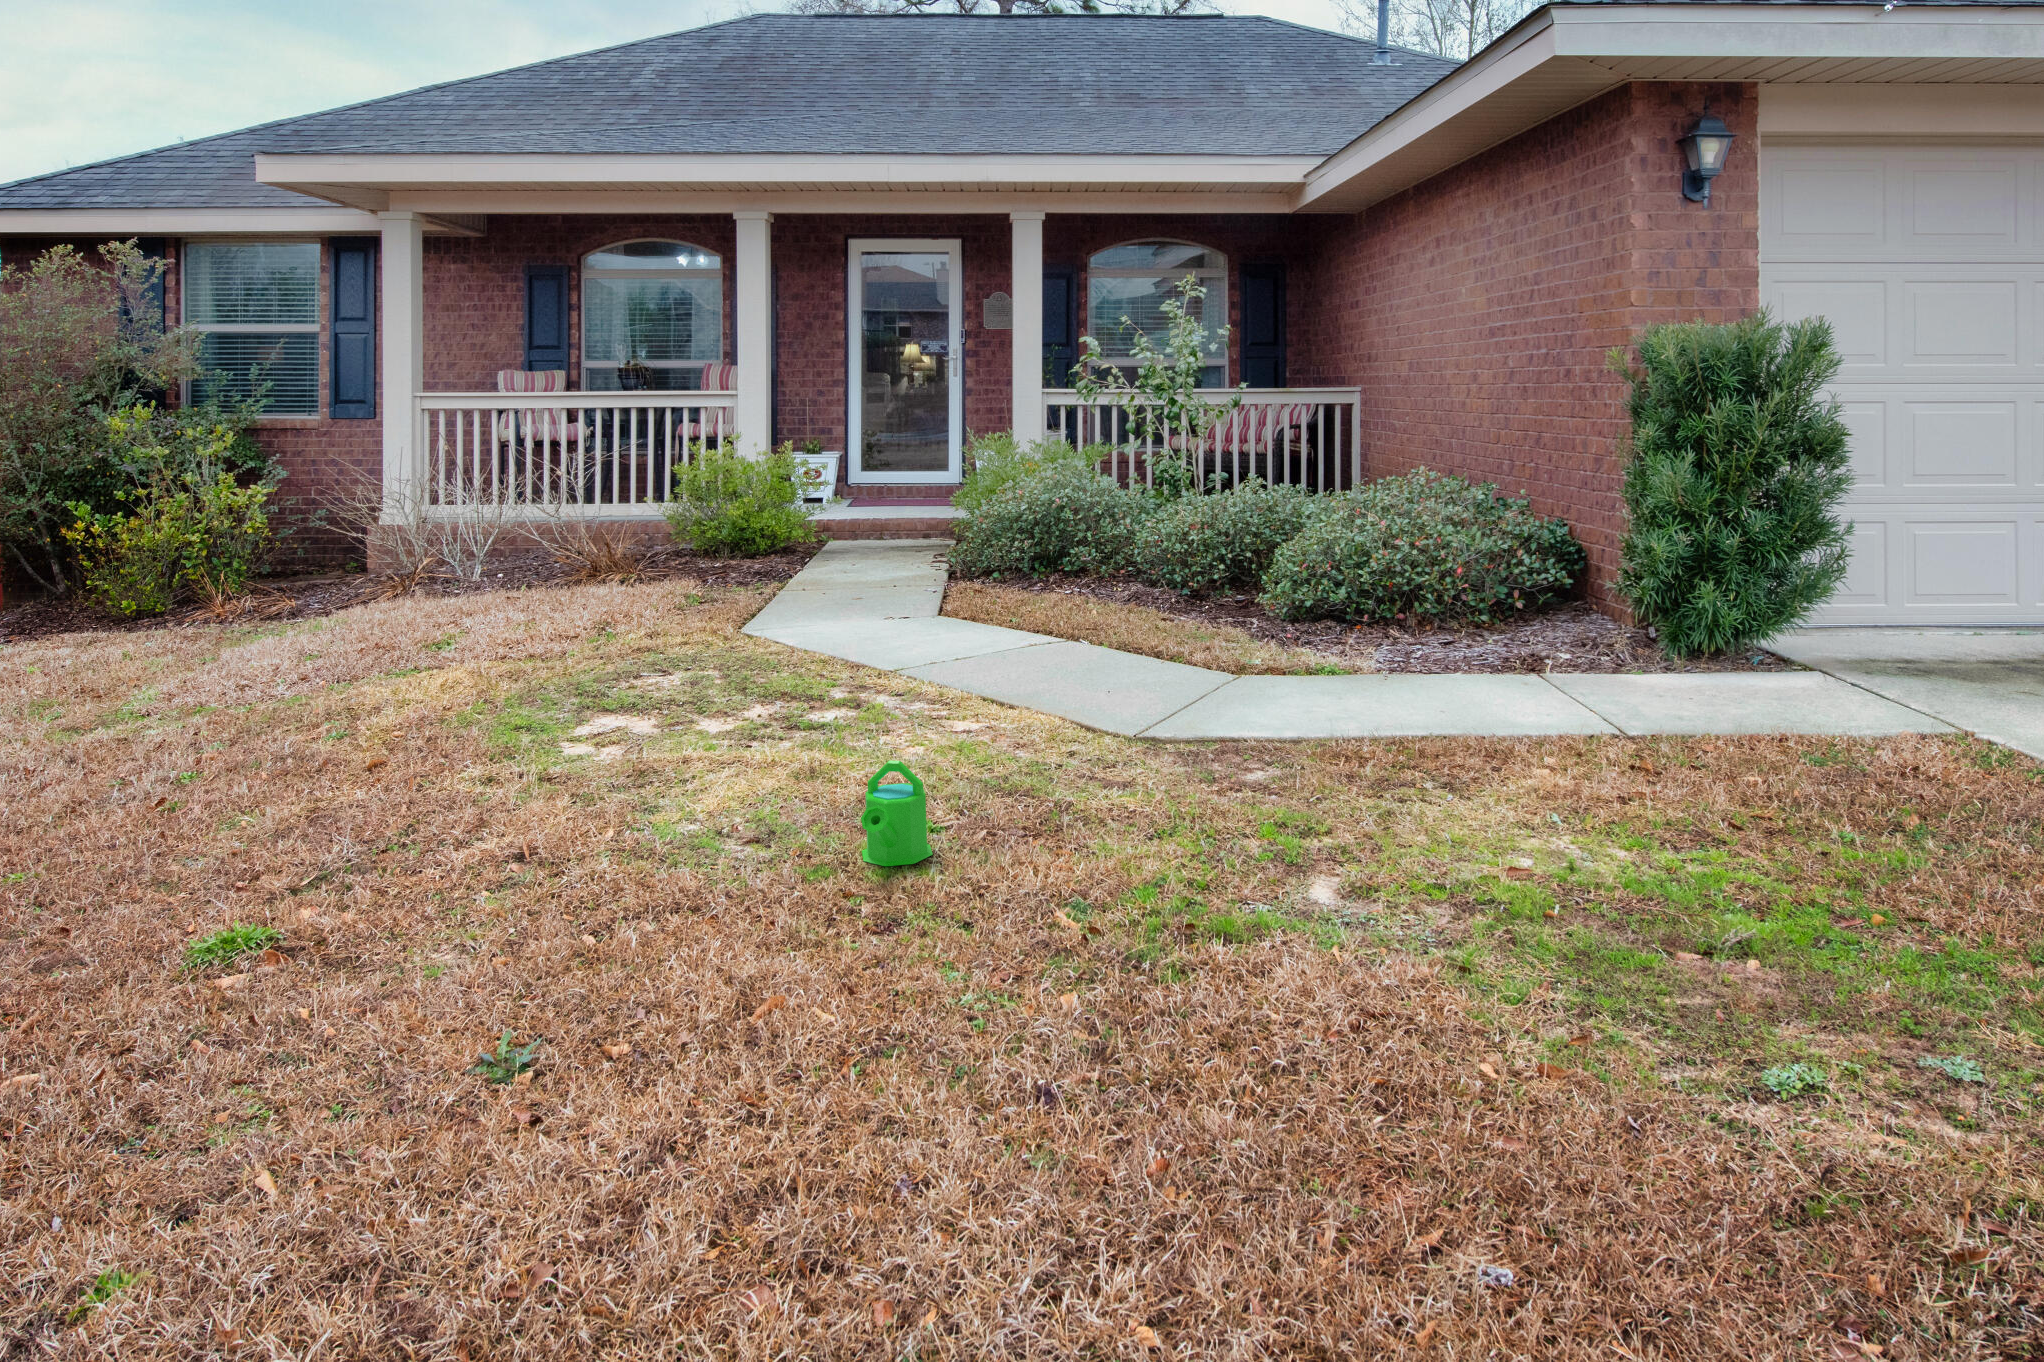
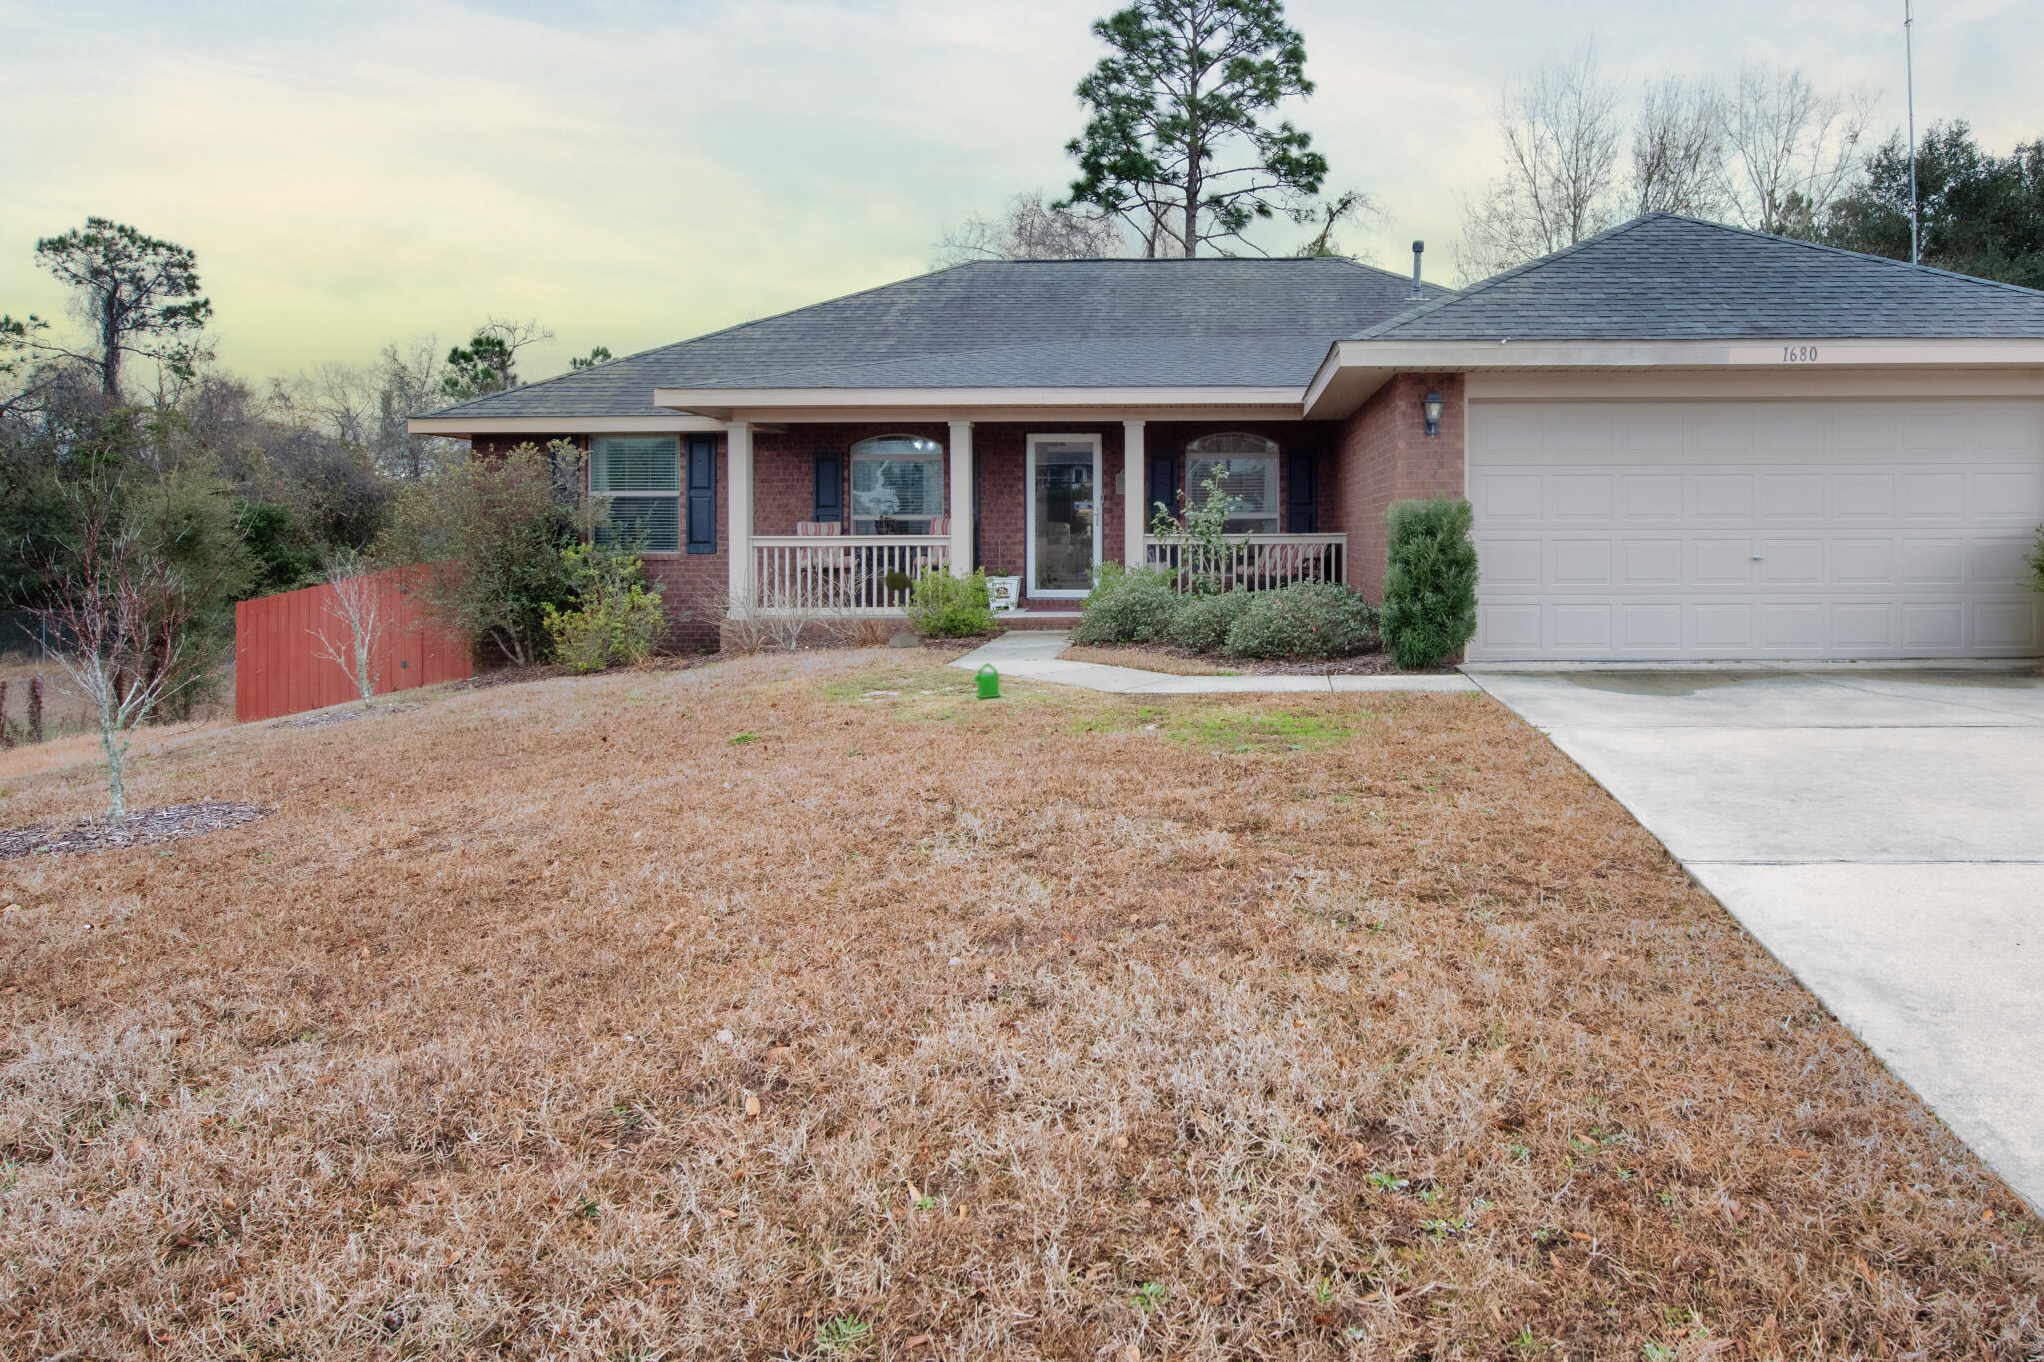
potted tree: none [626,448,687,580] -> present [884,571,918,648]

